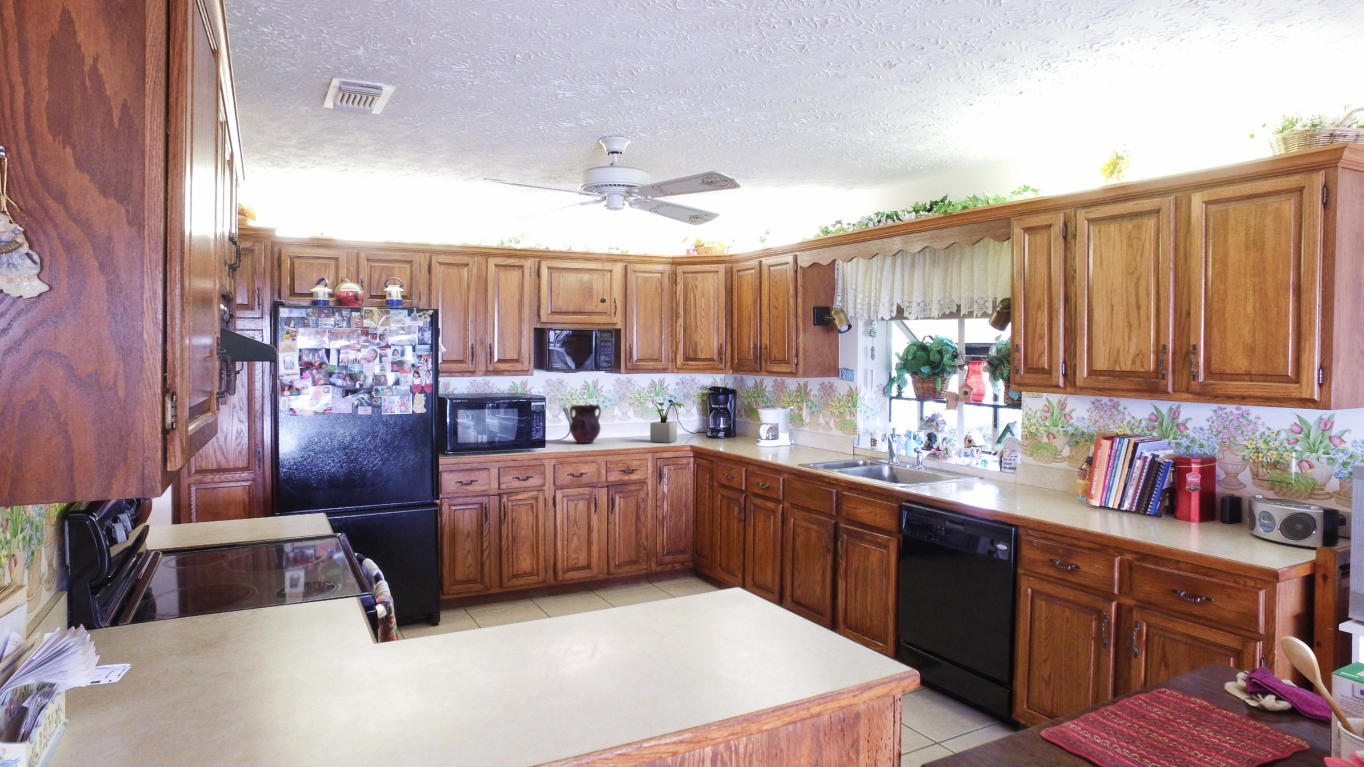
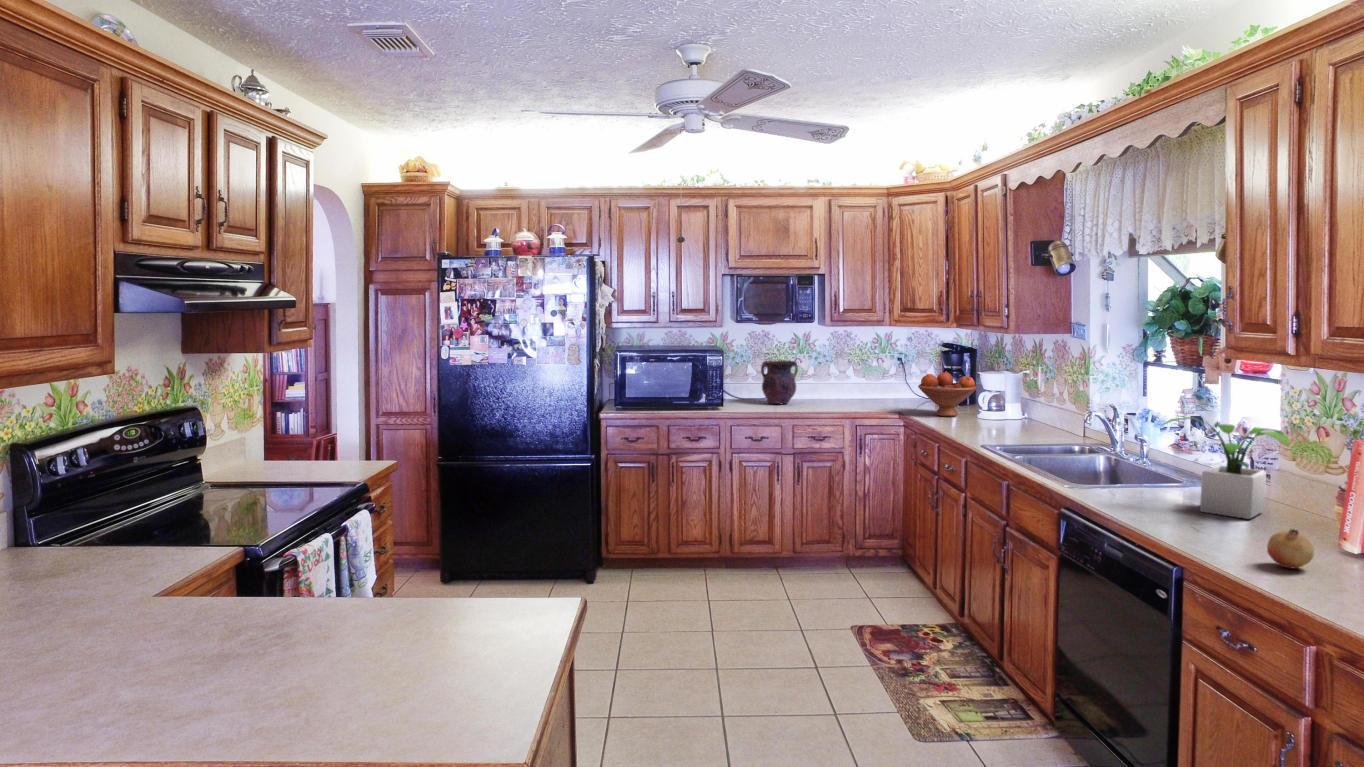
potted plant: present [650,401,684,443] -> present [1164,417,1289,519]
fruit bowl: none [708,411,754,446] -> present [918,372,977,416]
fruit: none [1086,497,1116,524] -> present [1267,529,1314,568]

